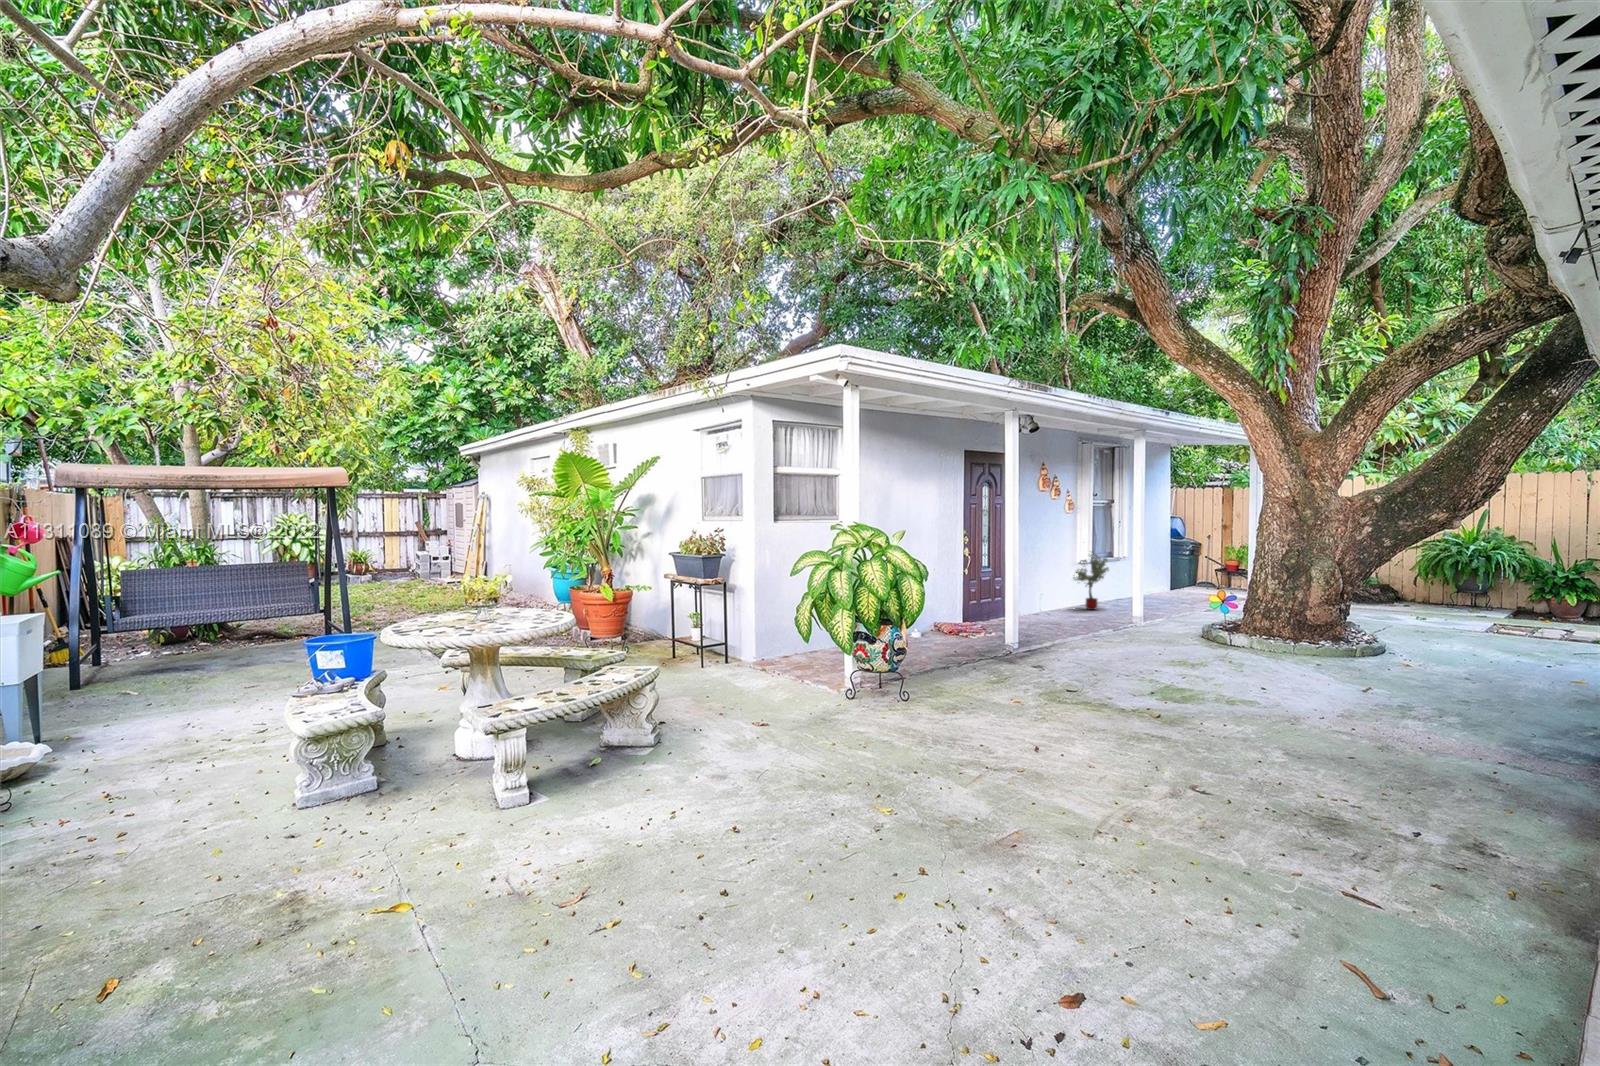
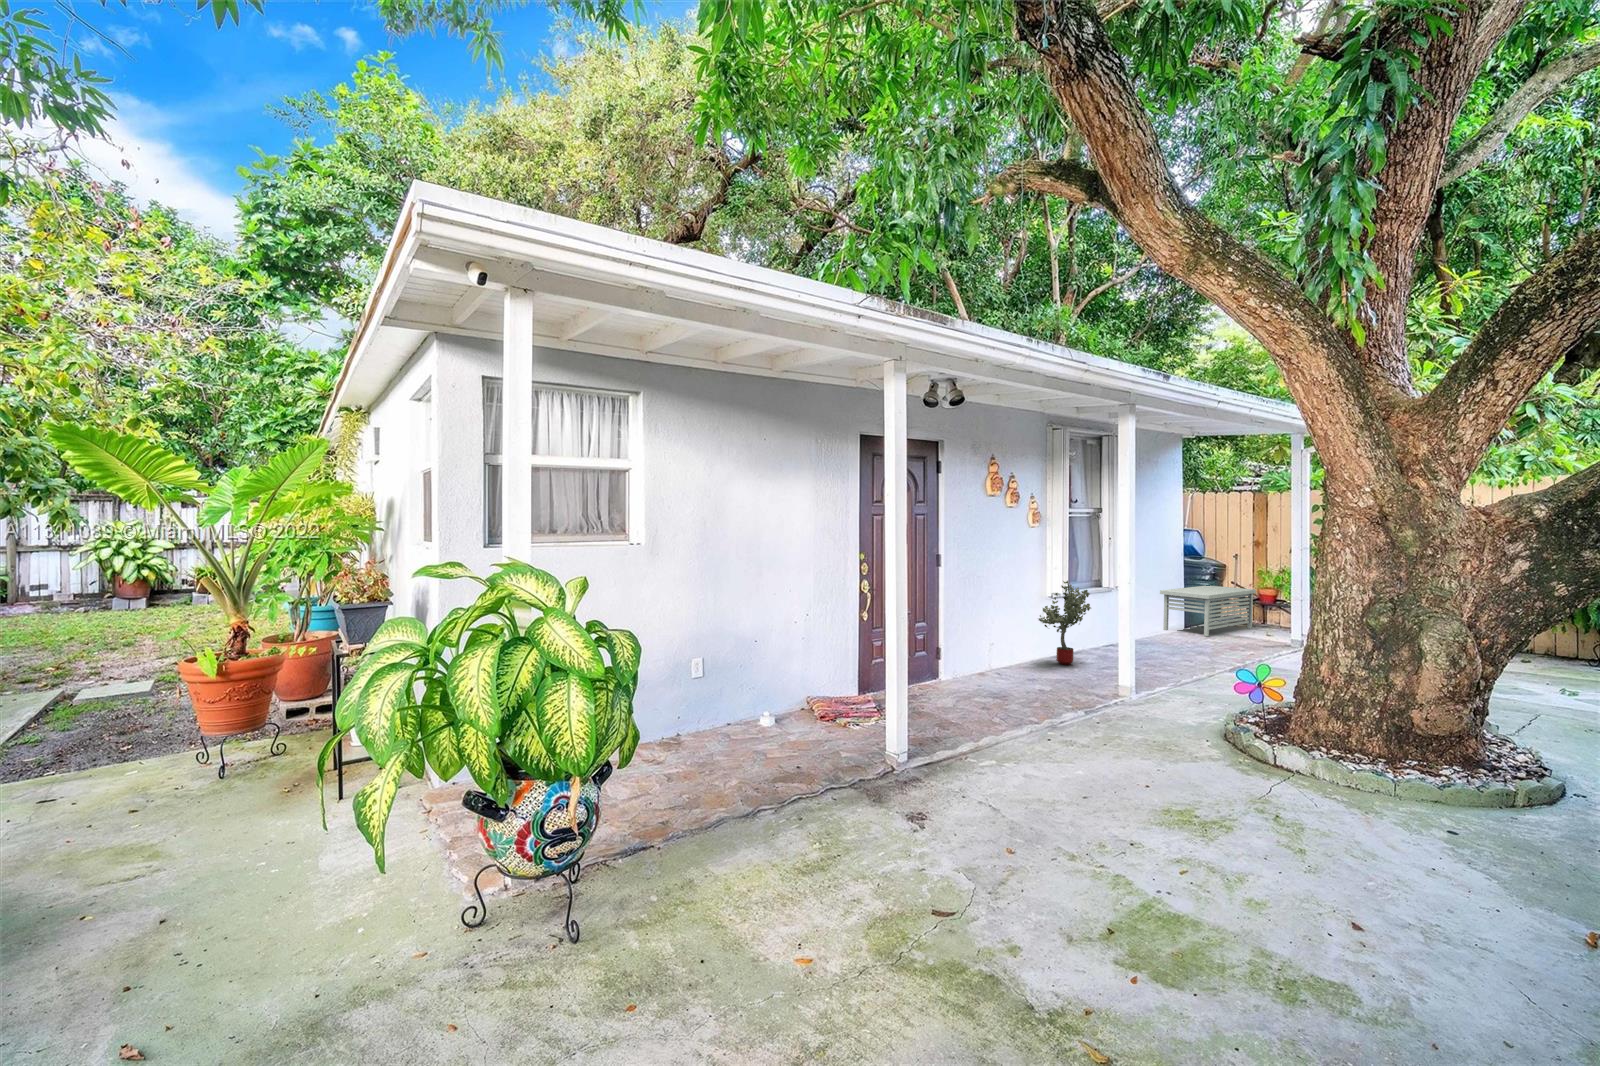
storage bench: none [1154,559,1224,595] -> present [1160,586,1256,636]

